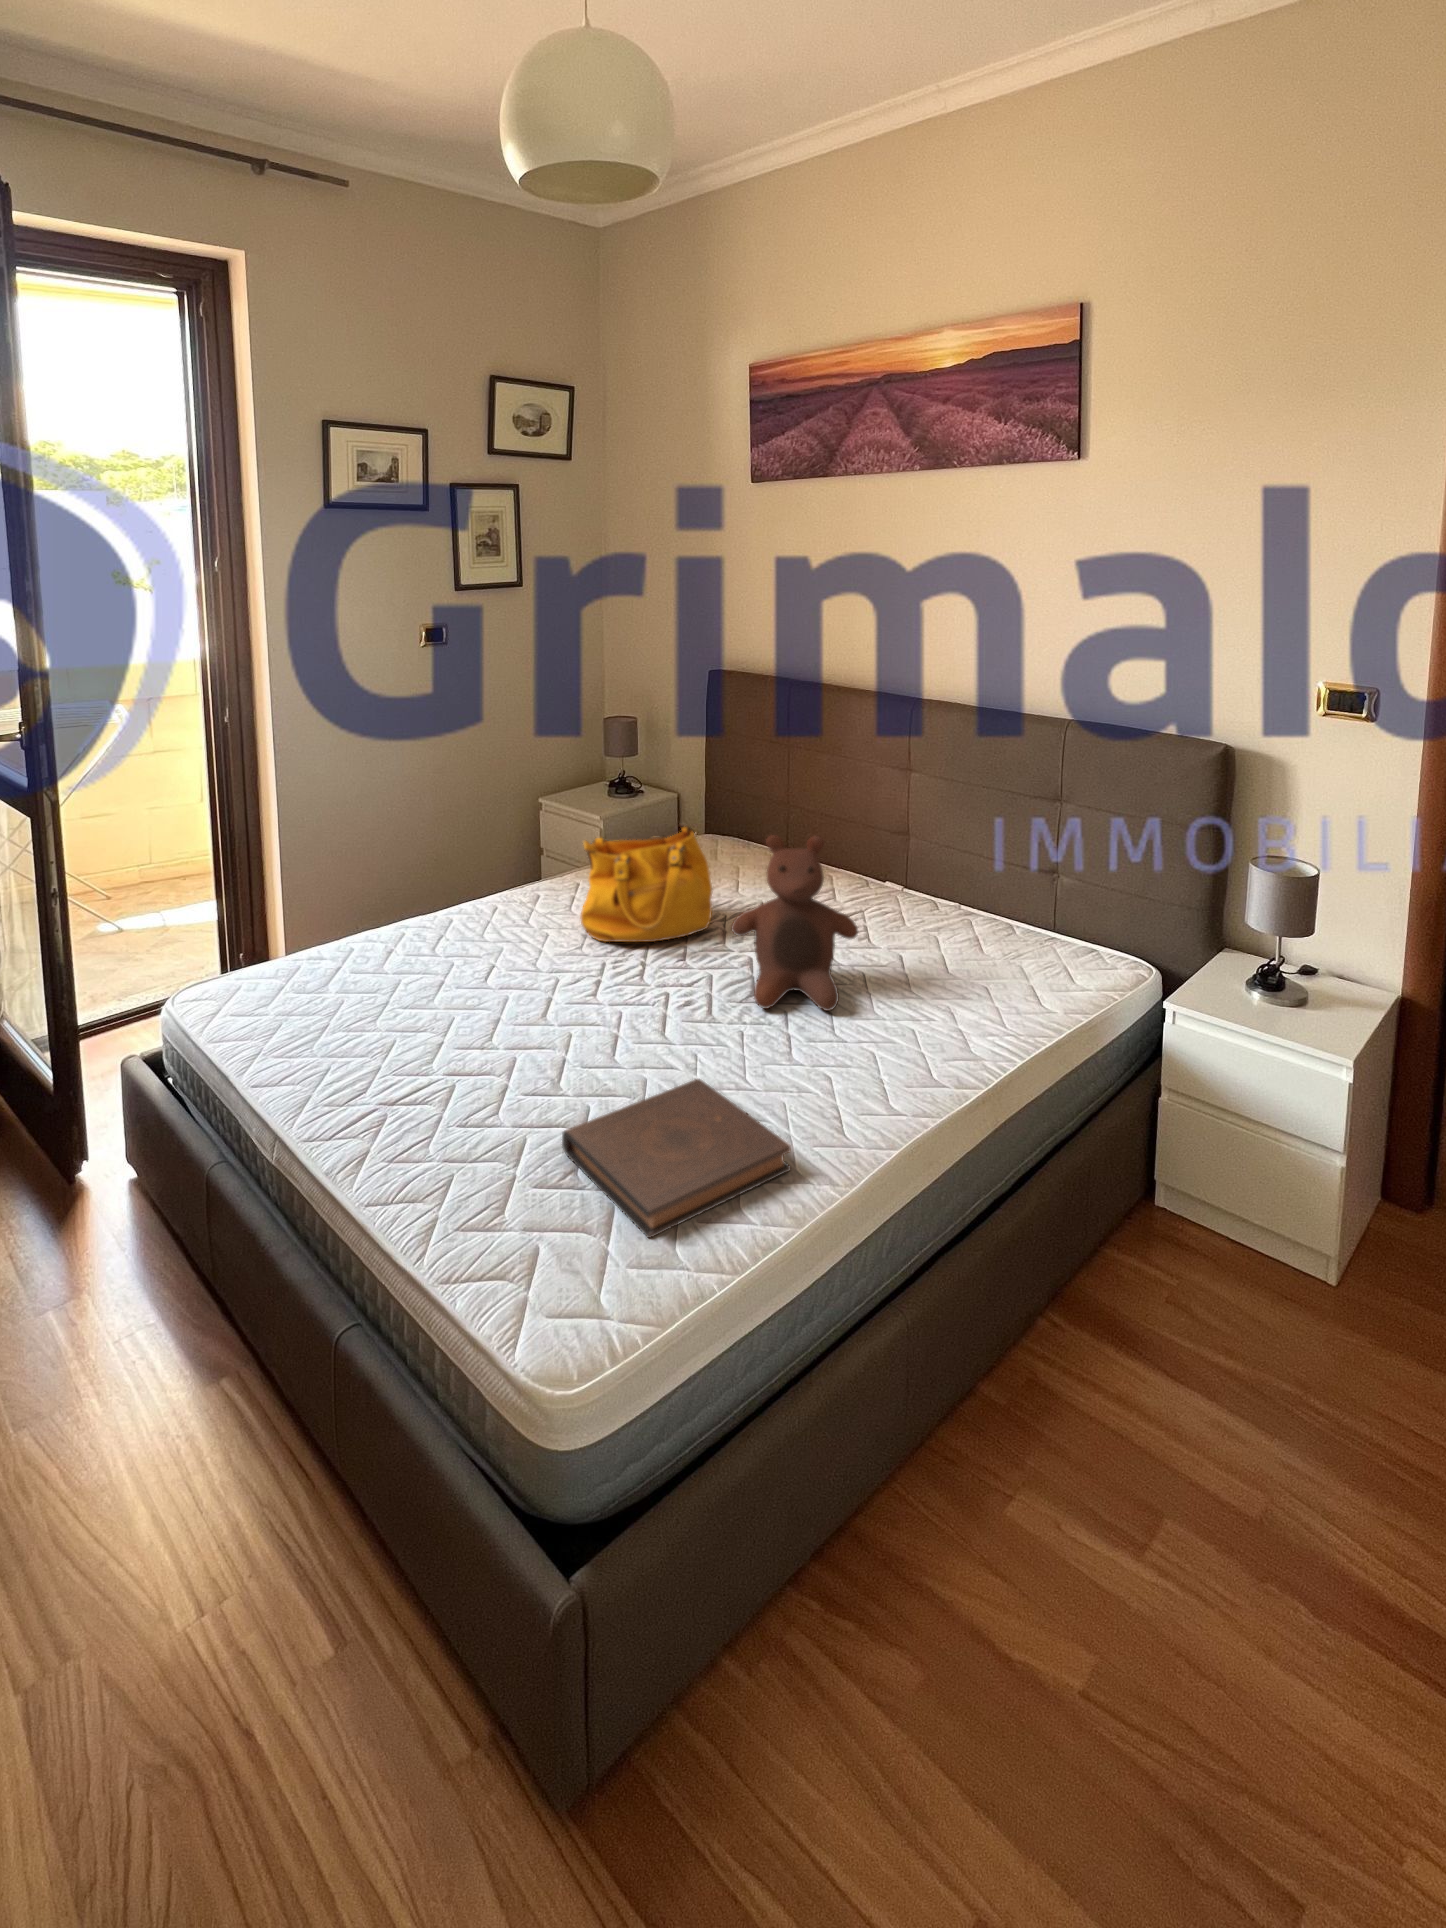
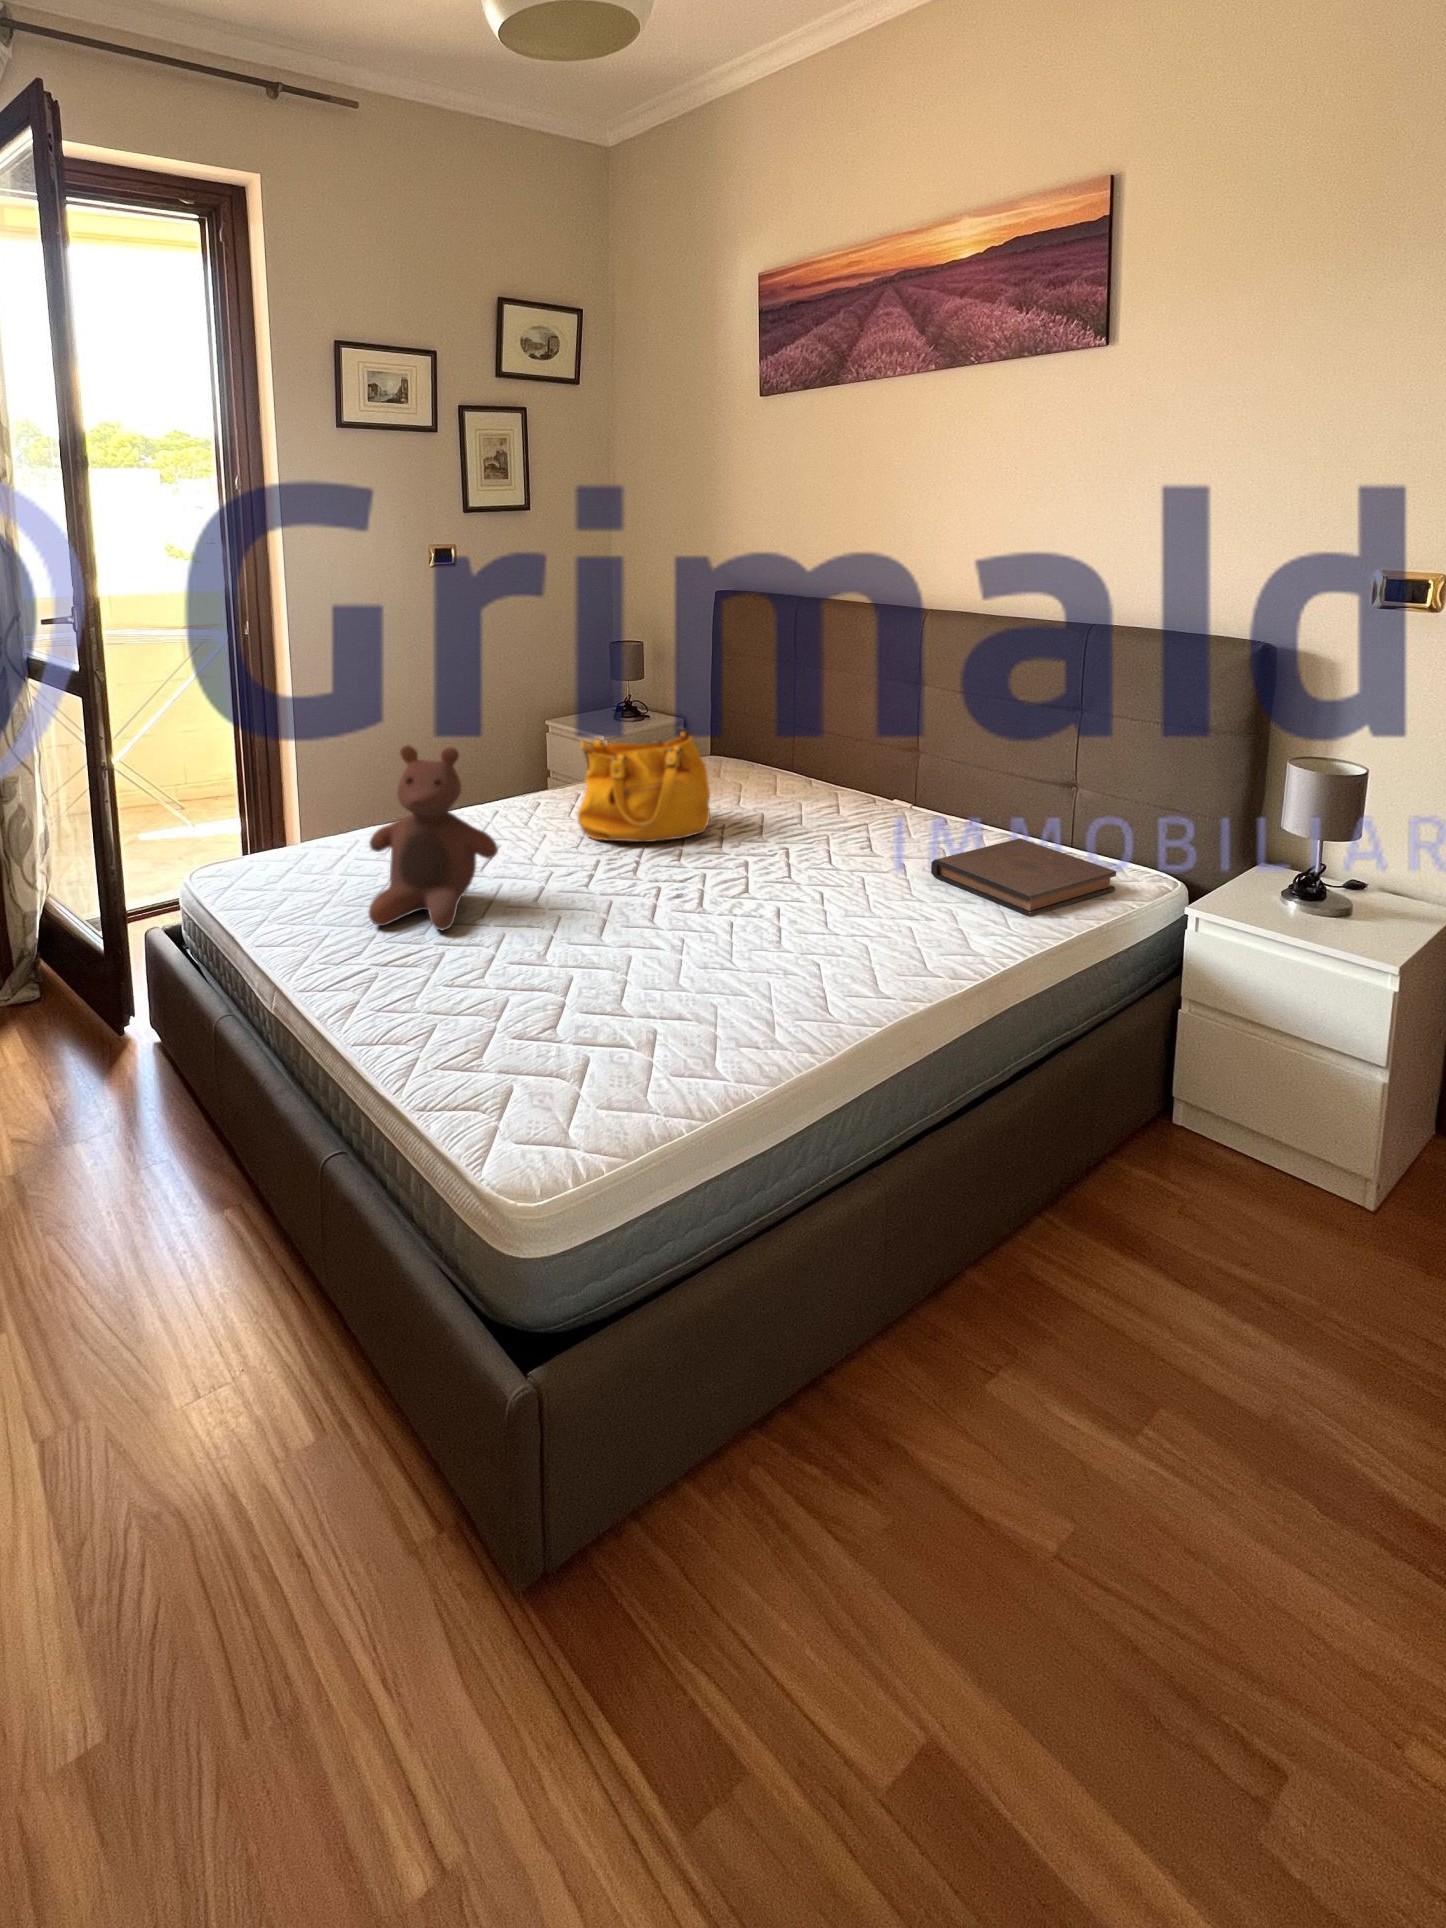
stuffed bear: present [731,835,858,1011] -> present [369,745,498,931]
book: present [562,1079,791,1238] -> present [931,839,1116,917]

